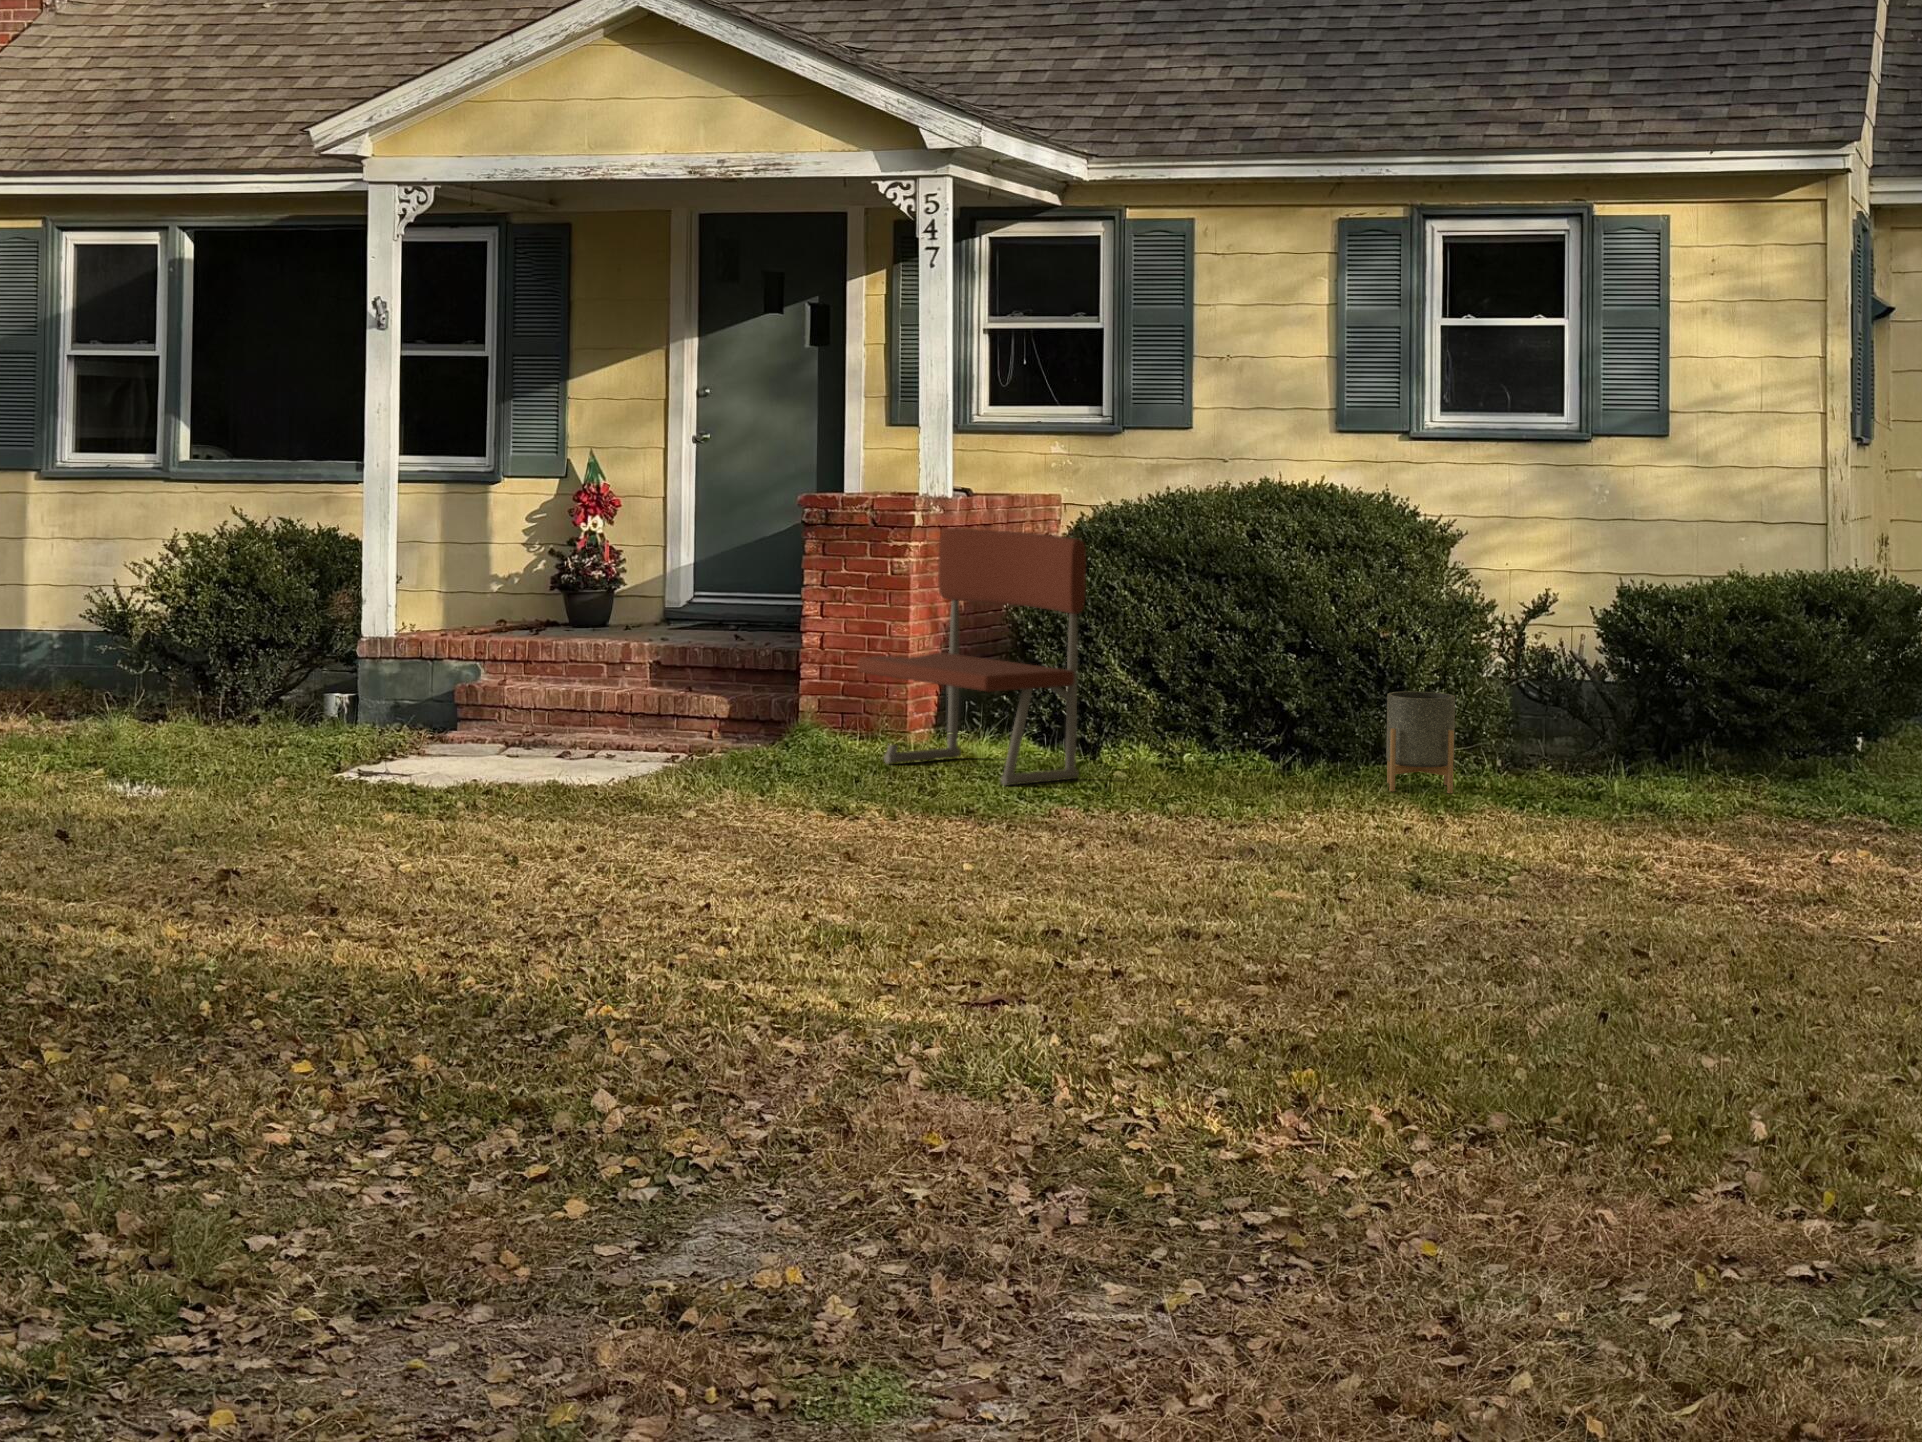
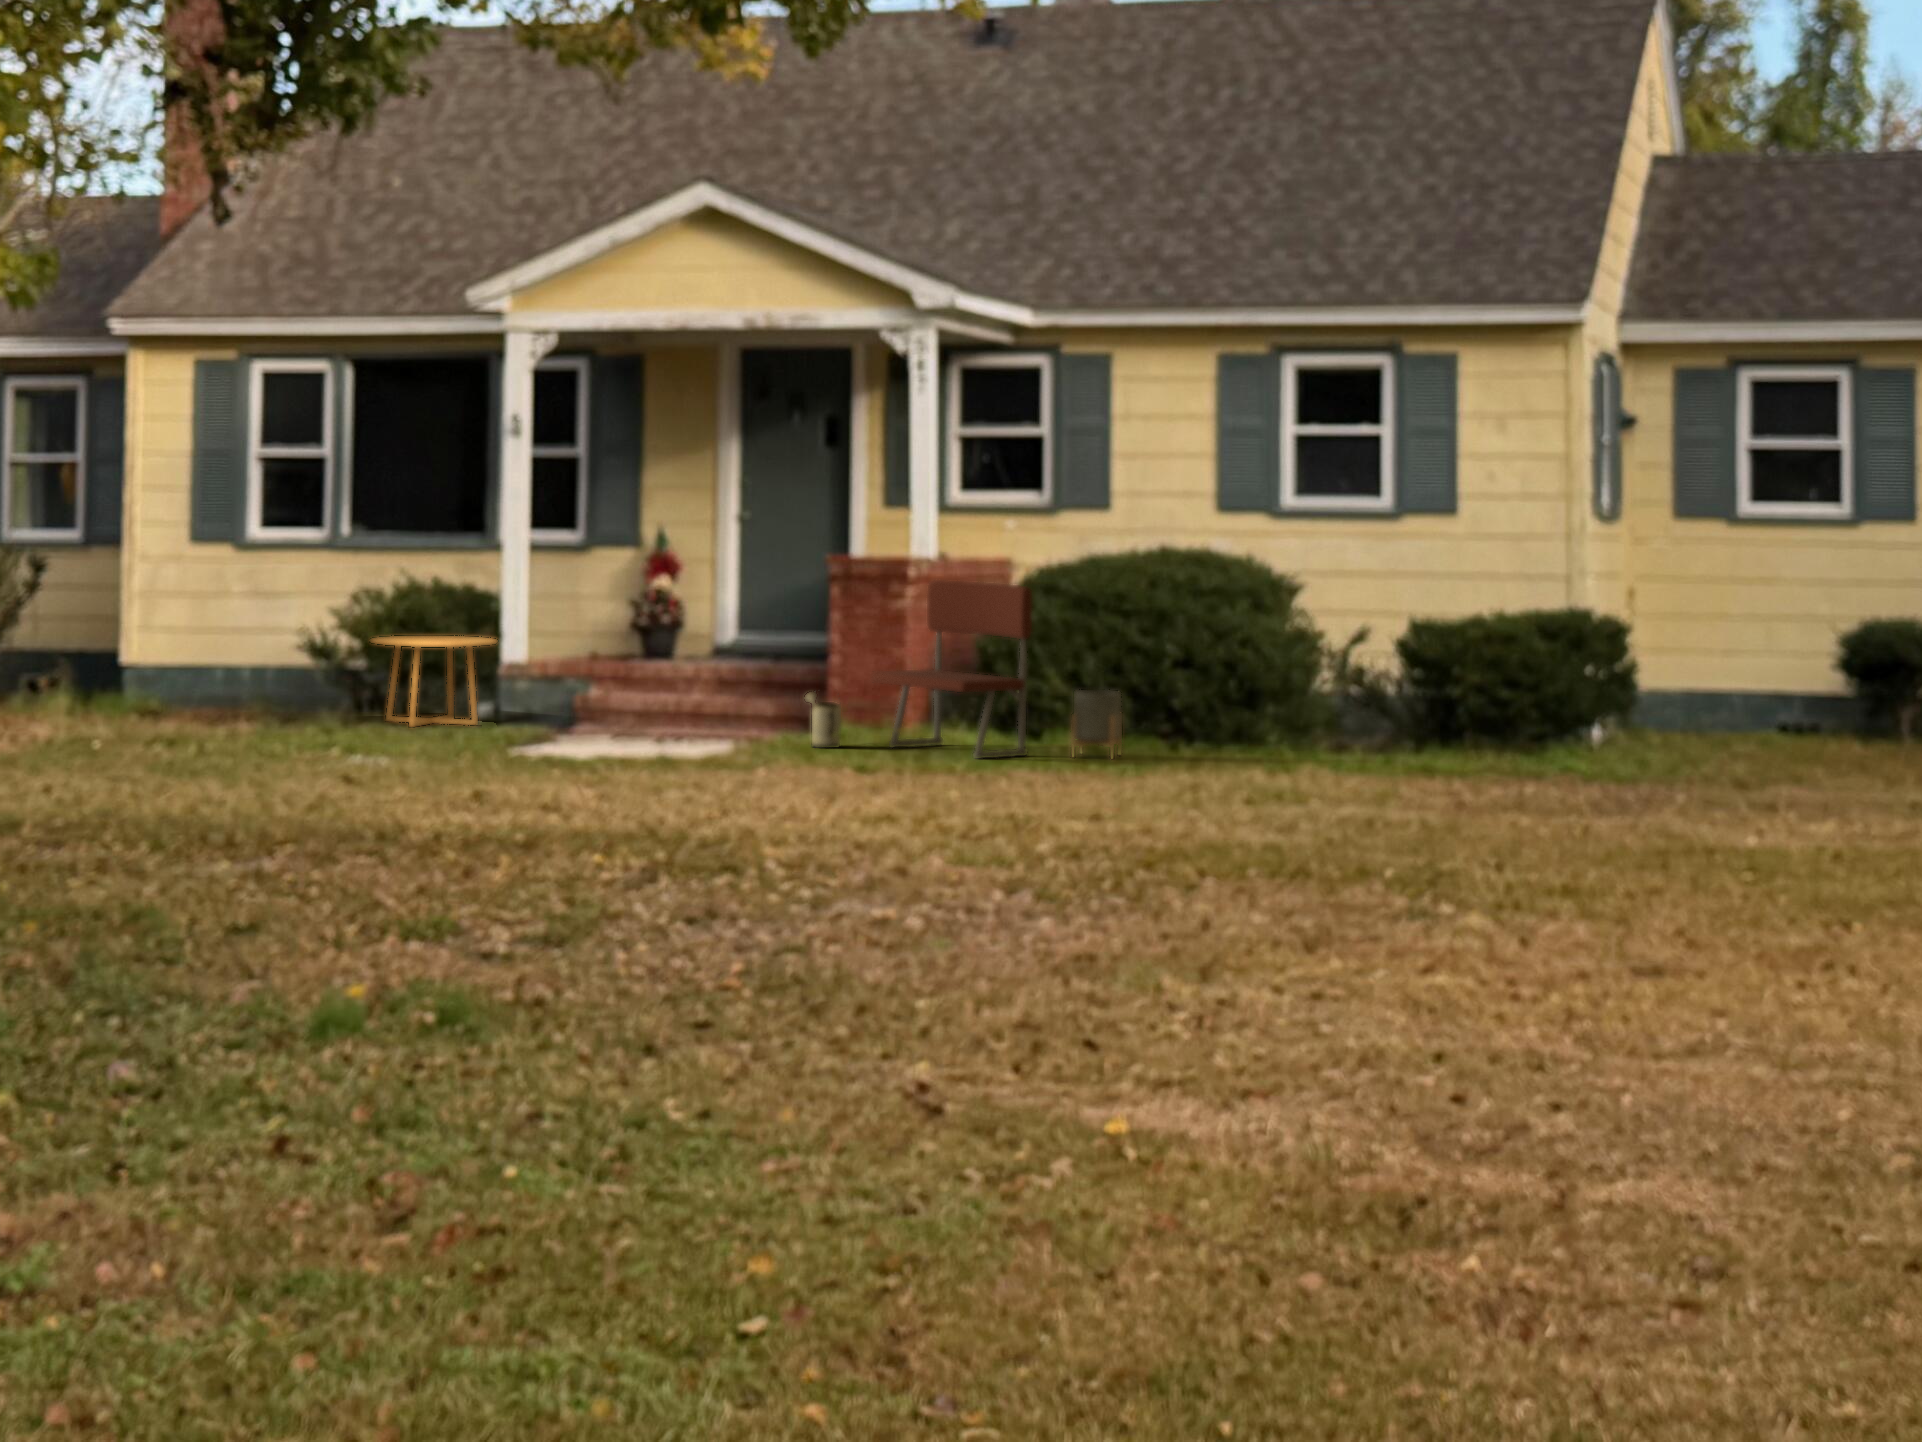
round table: none [178,599,357,727] -> present [371,636,496,727]
watering can: none [766,682,816,765] -> present [804,691,841,748]
planter: present [1386,692,1455,793] -> present [1071,690,1122,755]

